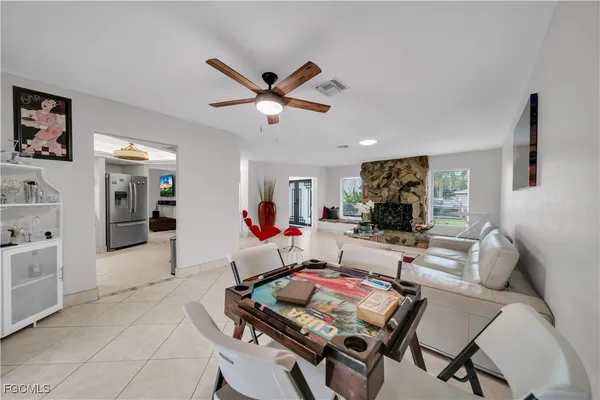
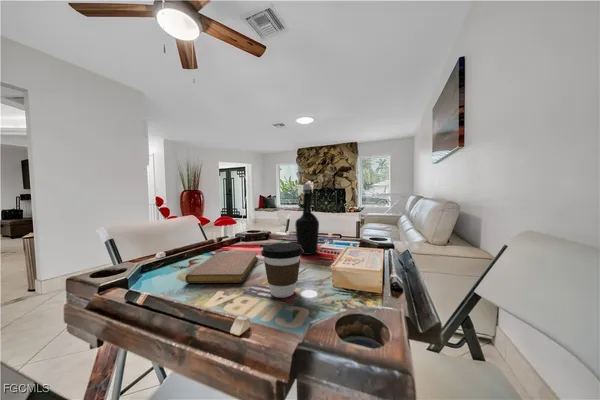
bottle: none [342,238,359,288] -> present [295,184,319,255]
coffee cup: none [316,286,339,319] -> present [261,243,303,298]

